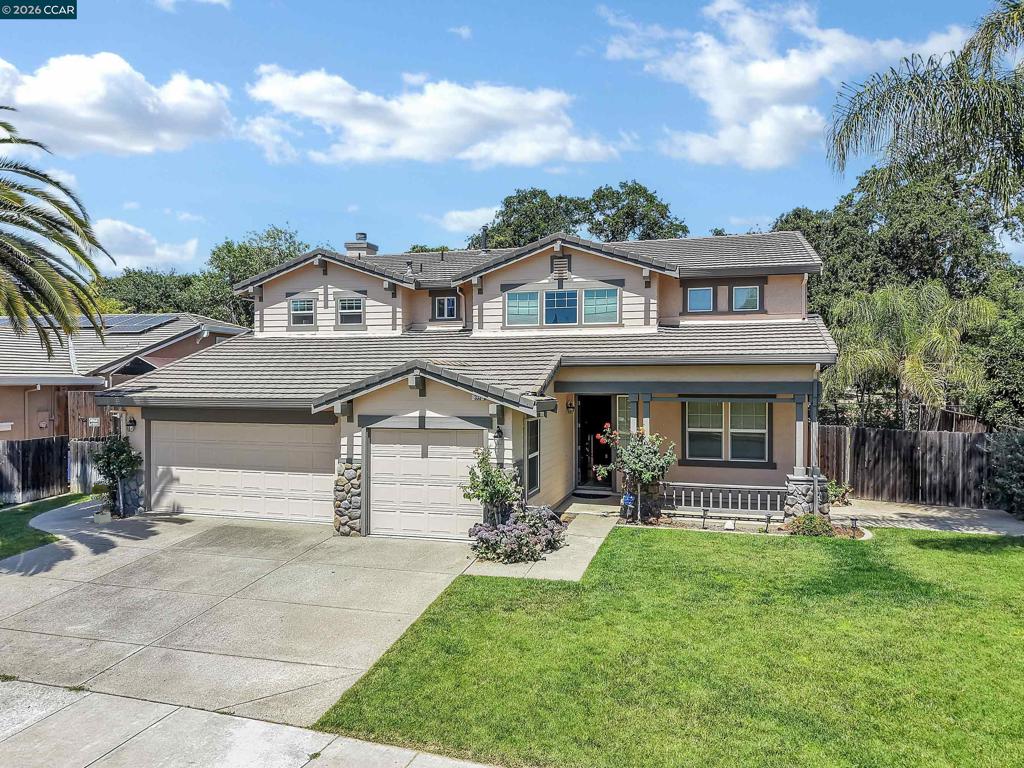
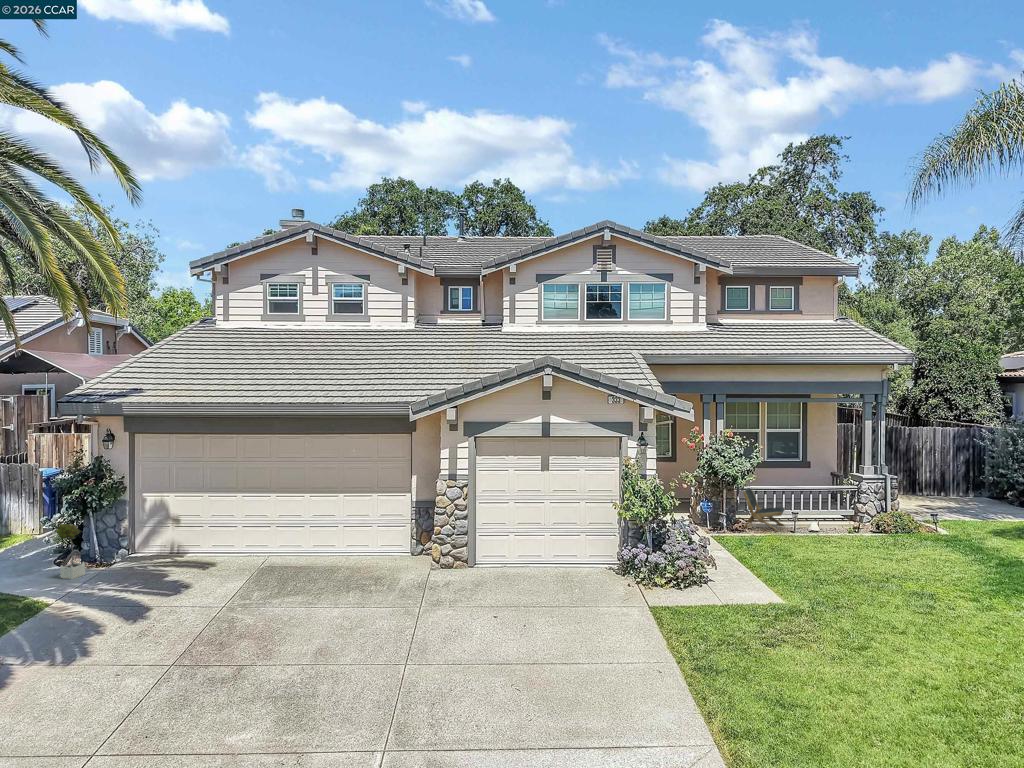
lounge chair: none [653,483,699,528] -> present [743,488,785,532]

